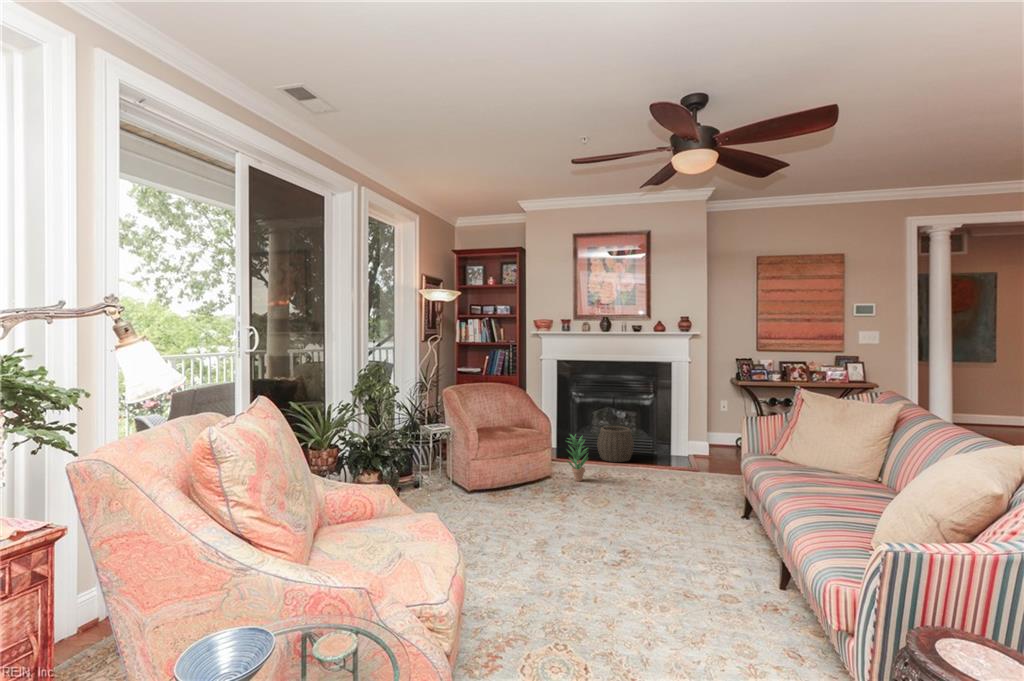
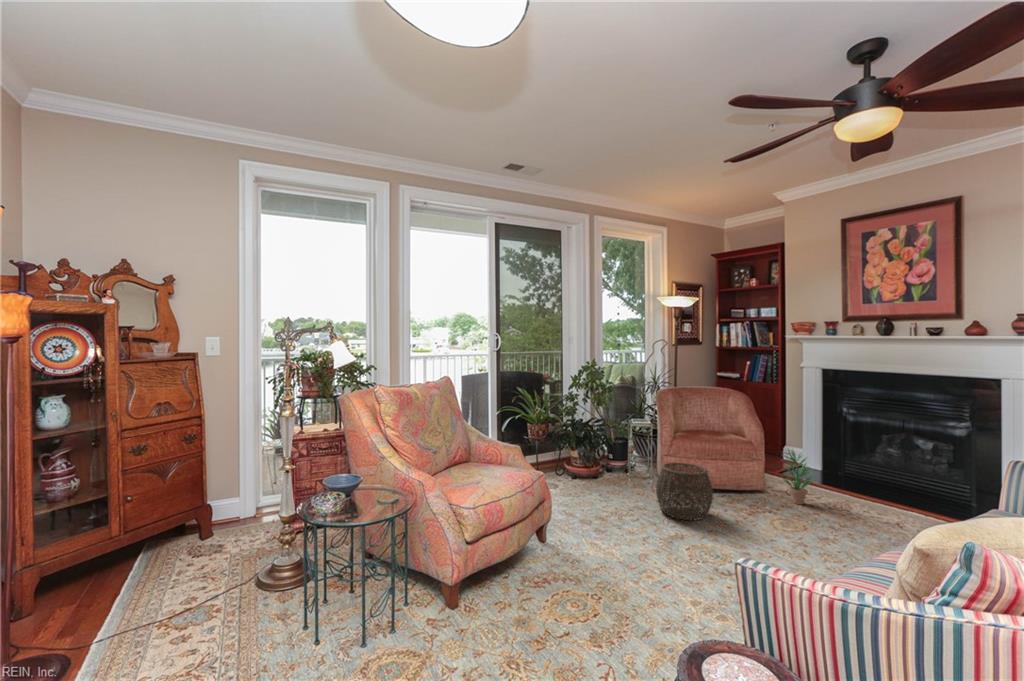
woven basket: present [598,426,634,462] -> present [656,462,713,521]

